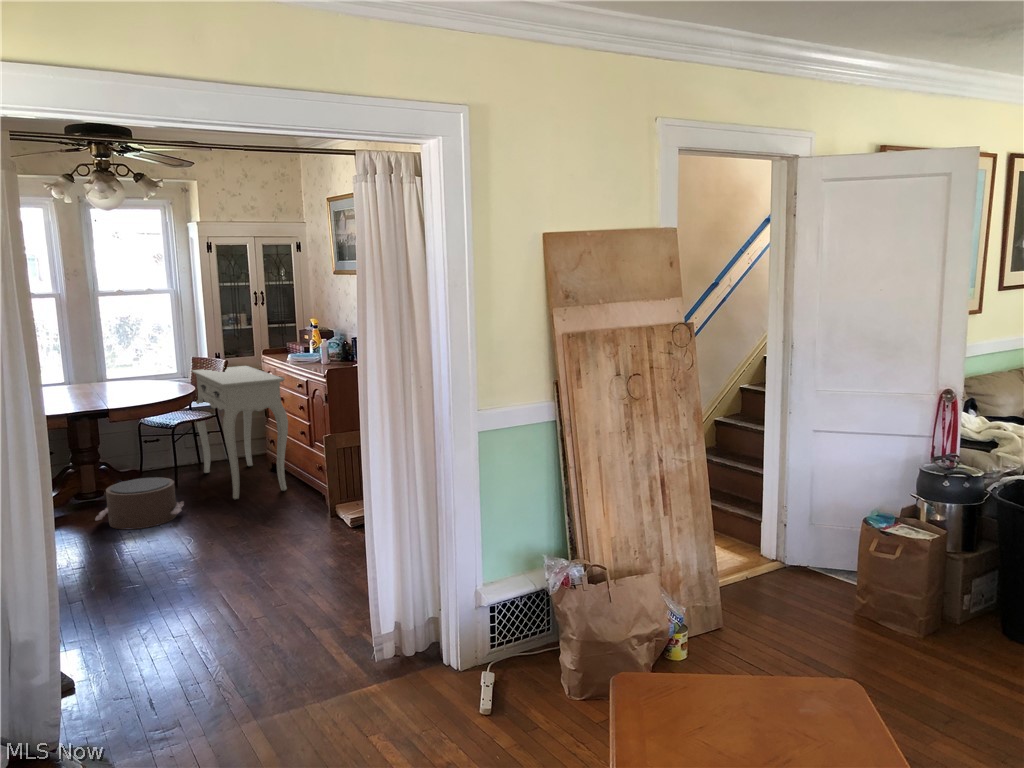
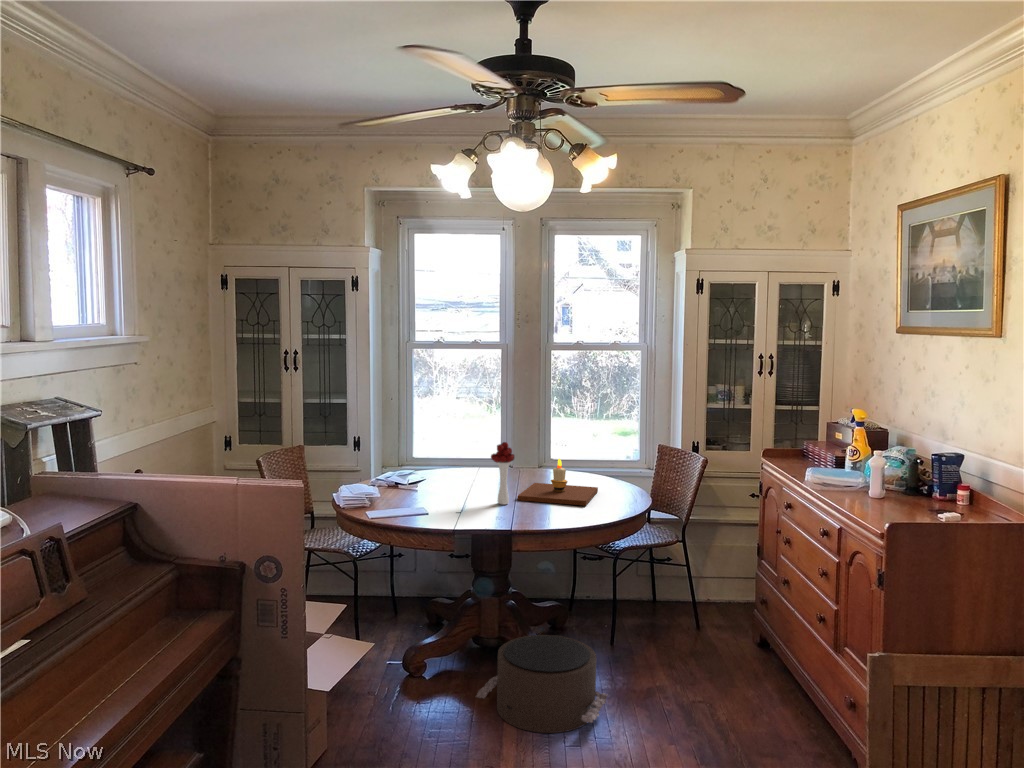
flower bouquet: none [79,359,96,401] -> present [491,442,514,505]
console table: present [192,366,288,499] -> none [651,467,797,707]
candle: none [101,368,156,398] -> present [518,459,598,506]

